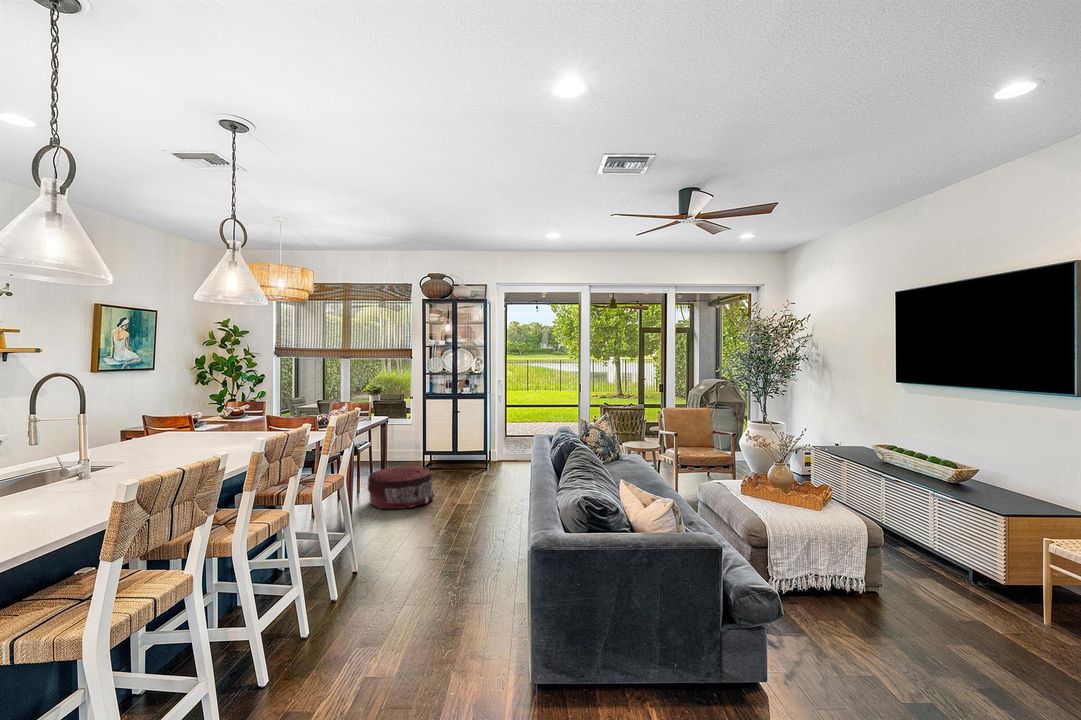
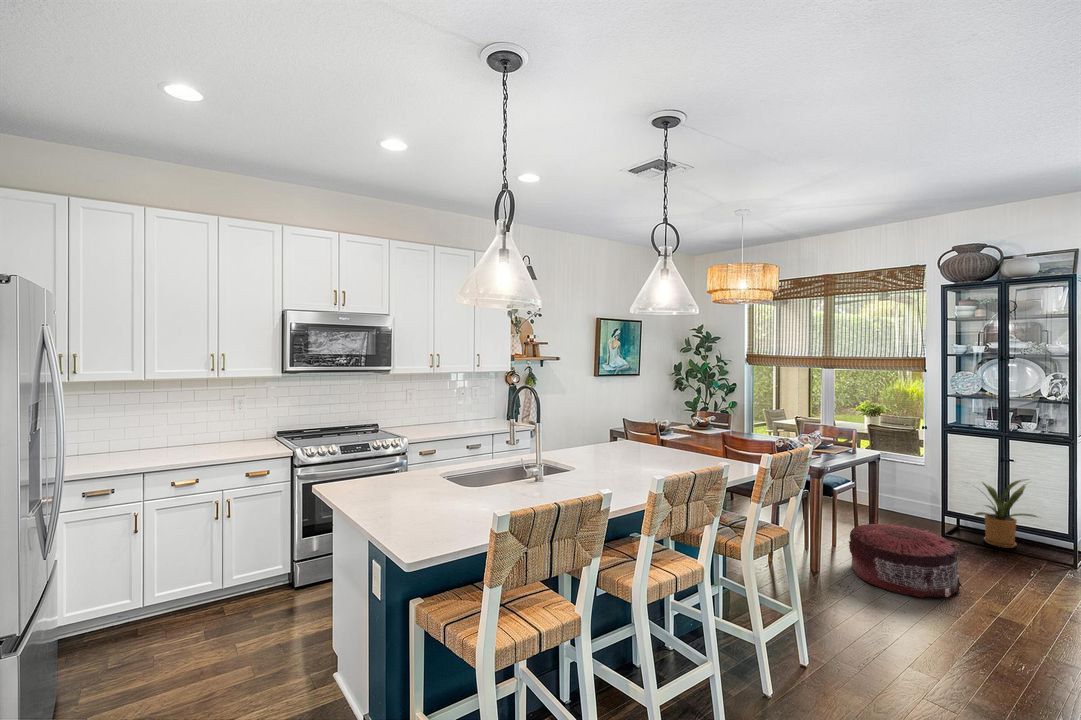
house plant: none [431,426,474,473] -> present [974,479,1037,548]

